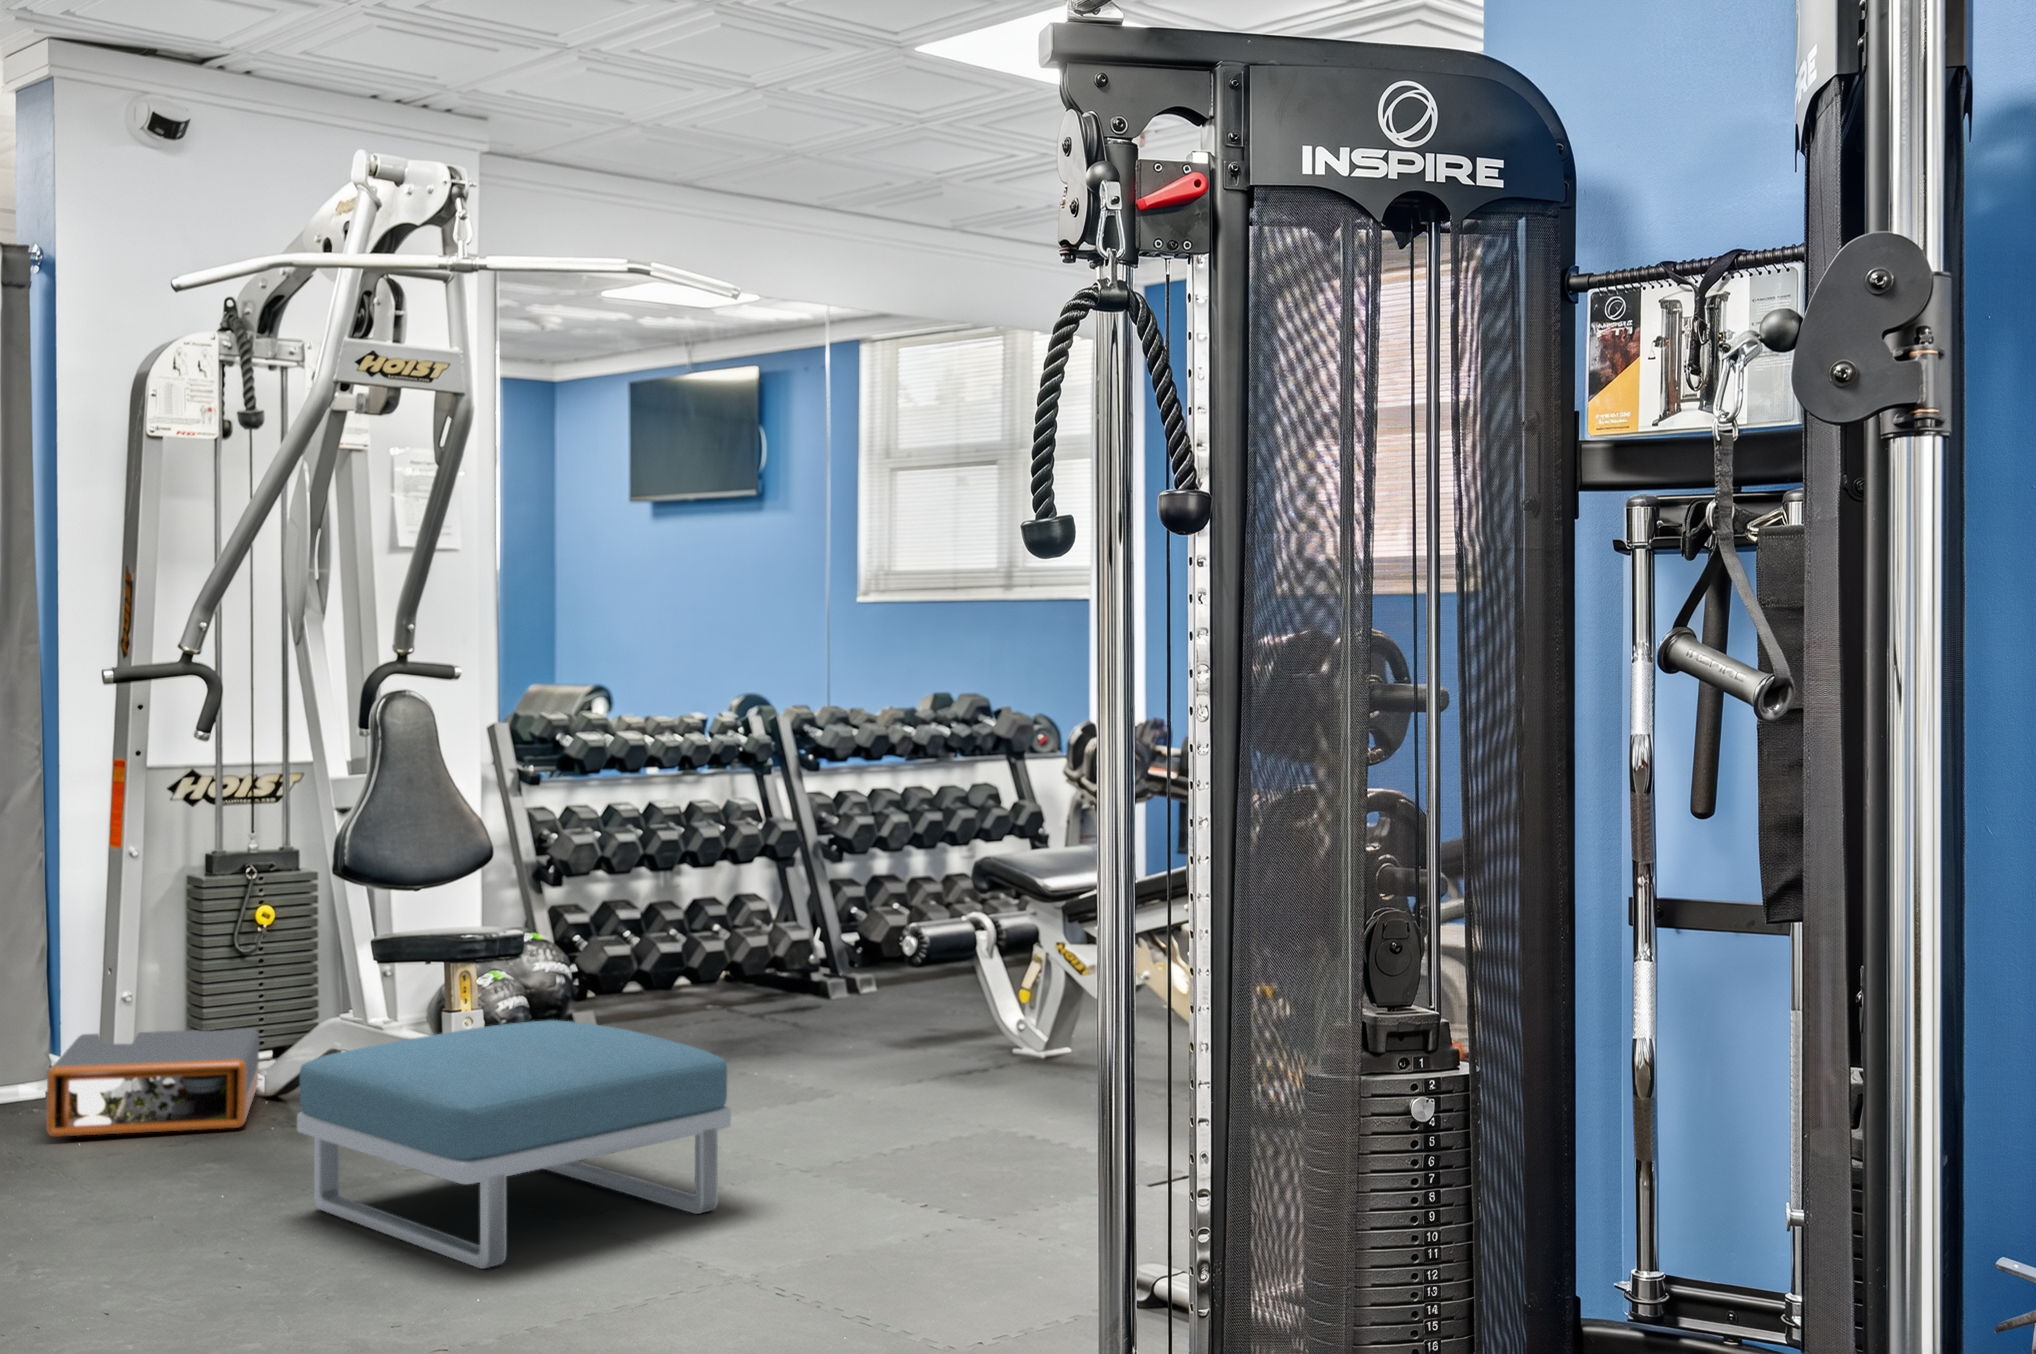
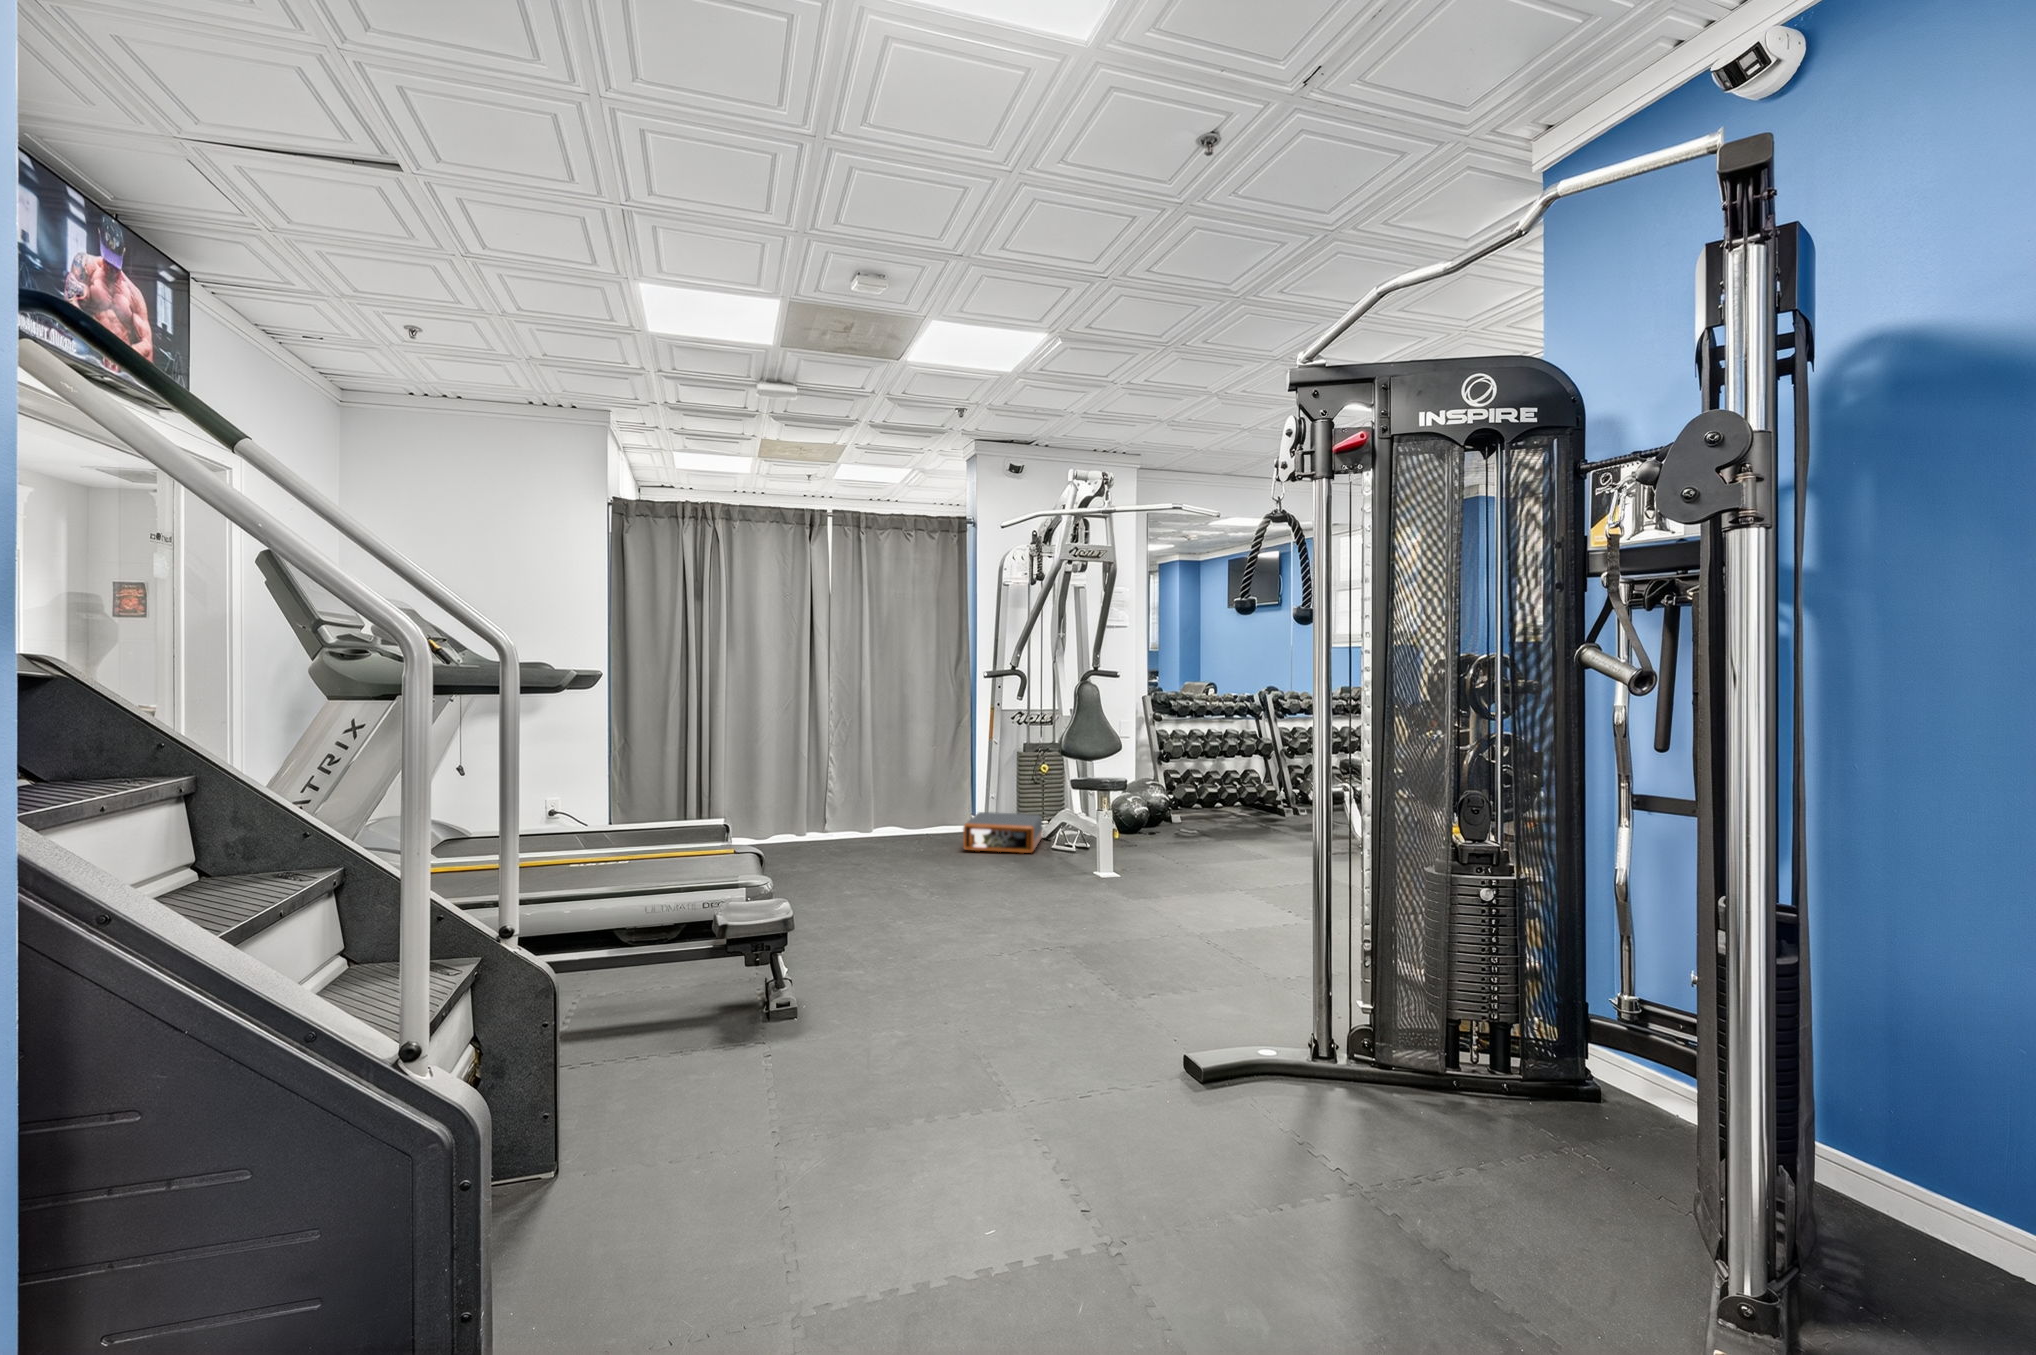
footstool: present [297,1020,731,1269] -> none [1043,820,1217,919]

